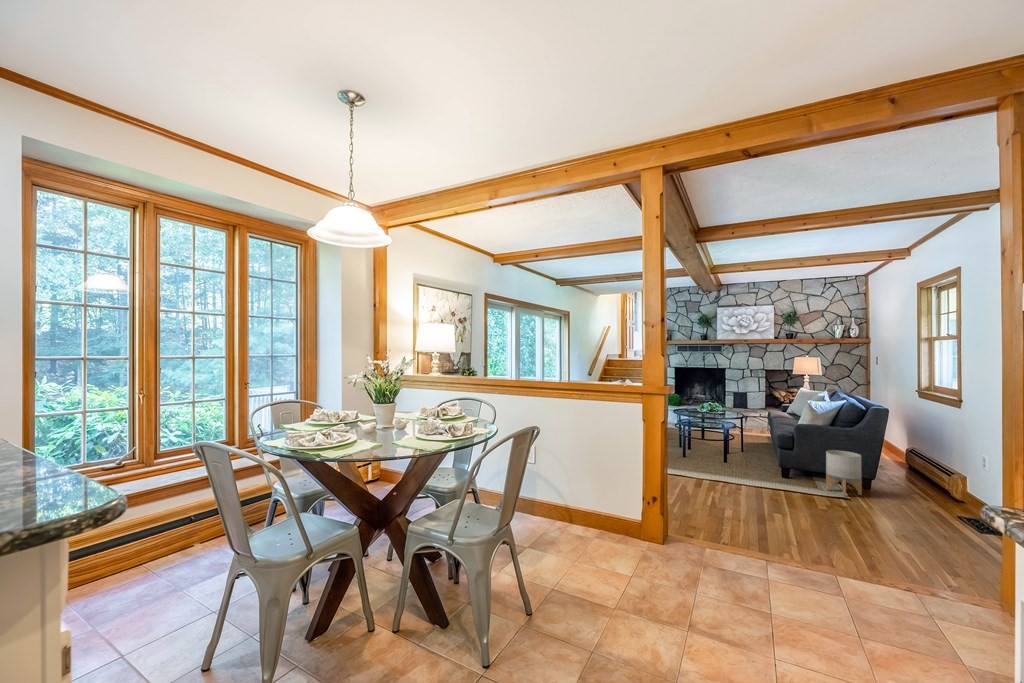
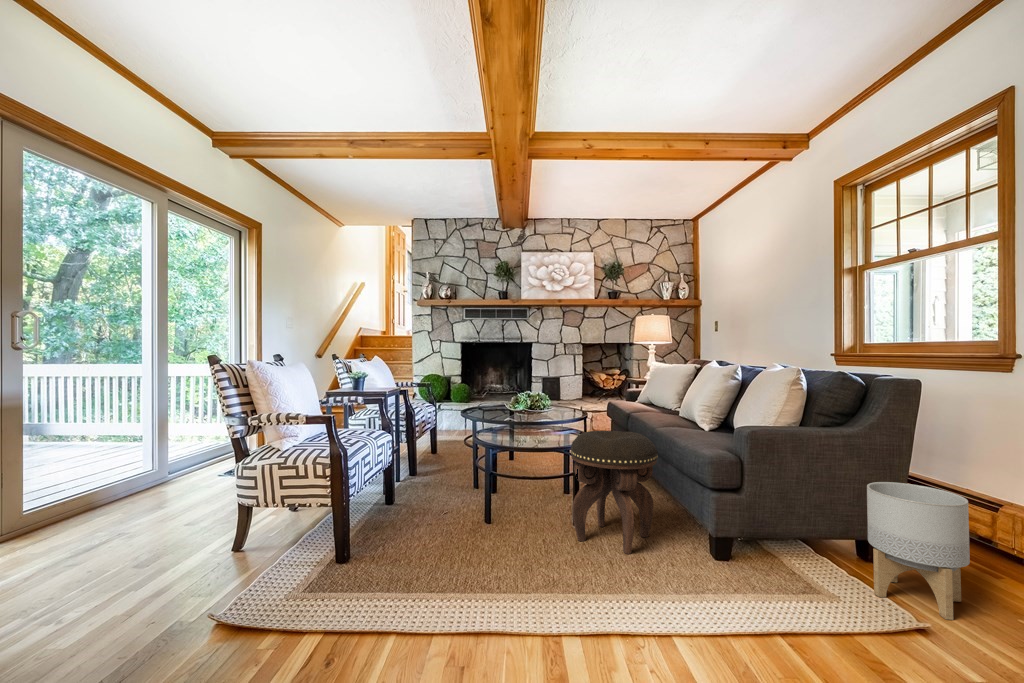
footstool: none [714,424,752,471] -> present [571,431,658,554]

